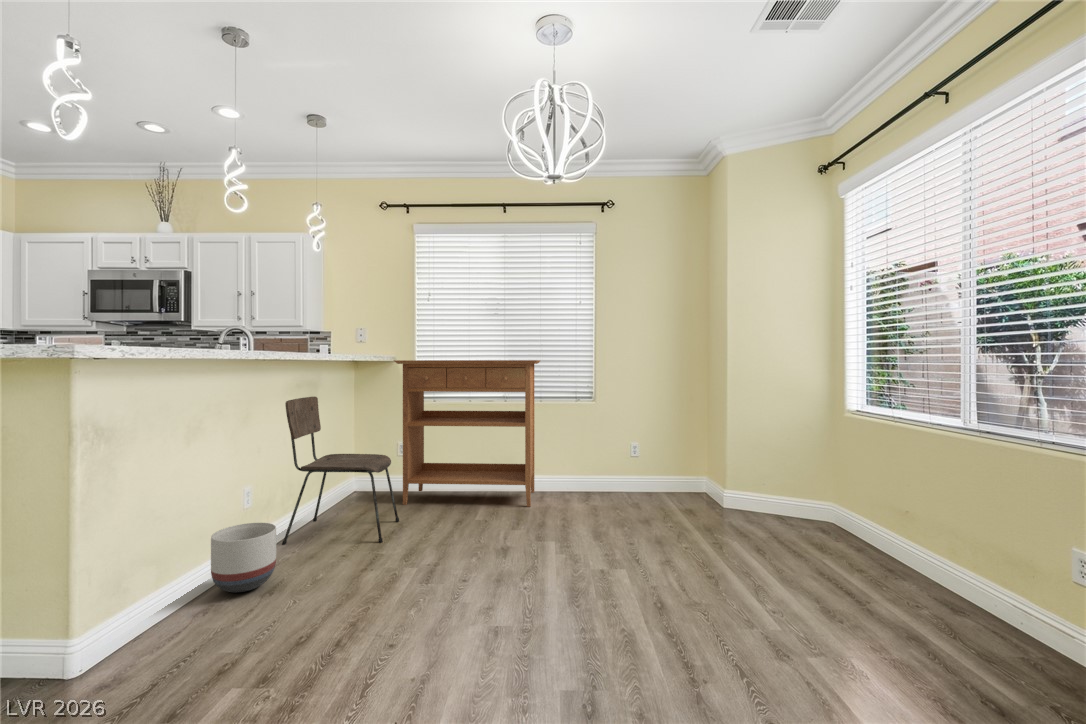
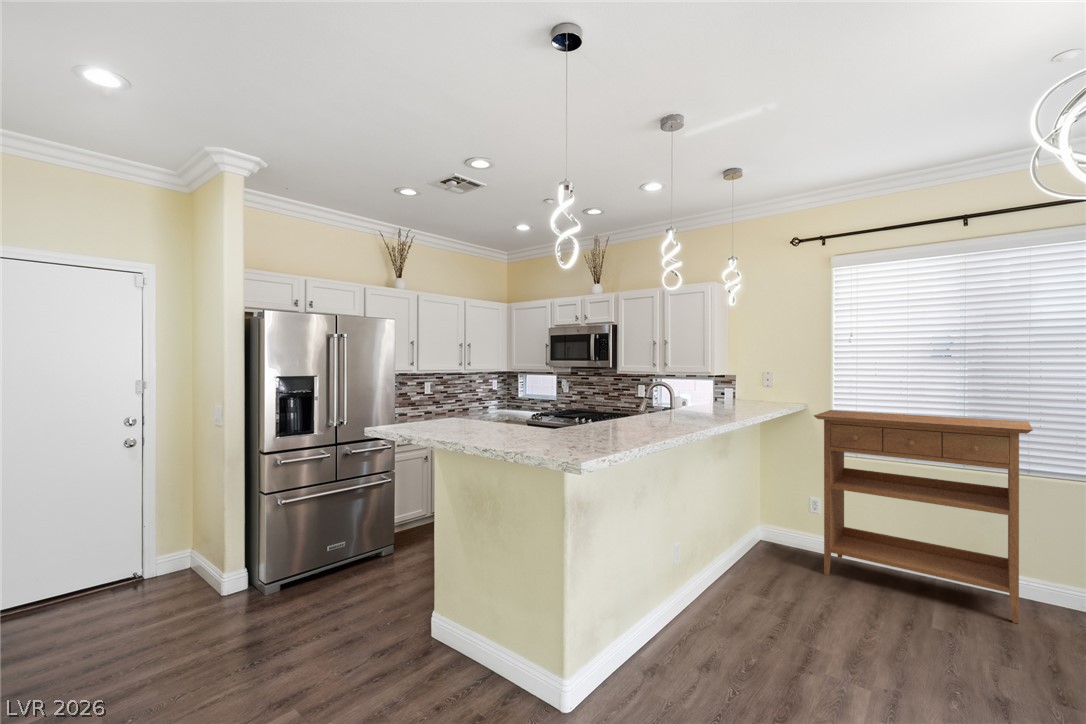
dining chair: present [282,397,399,545] -> none [710,452,828,627]
planter: present [211,523,276,593] -> none [666,583,720,653]

